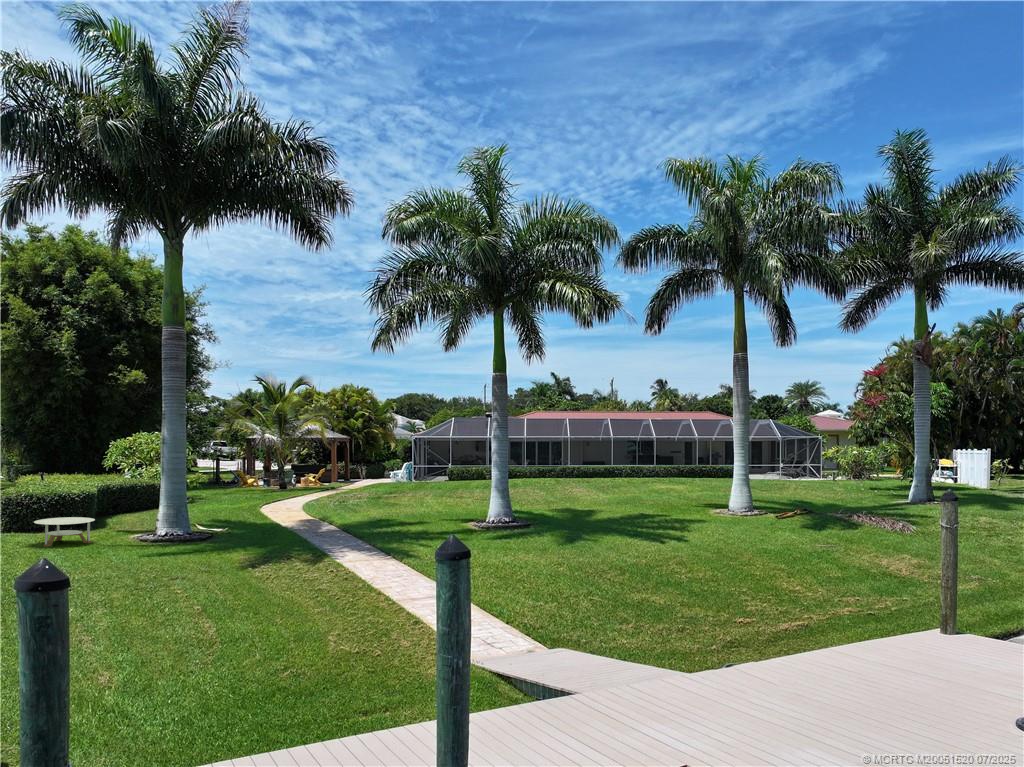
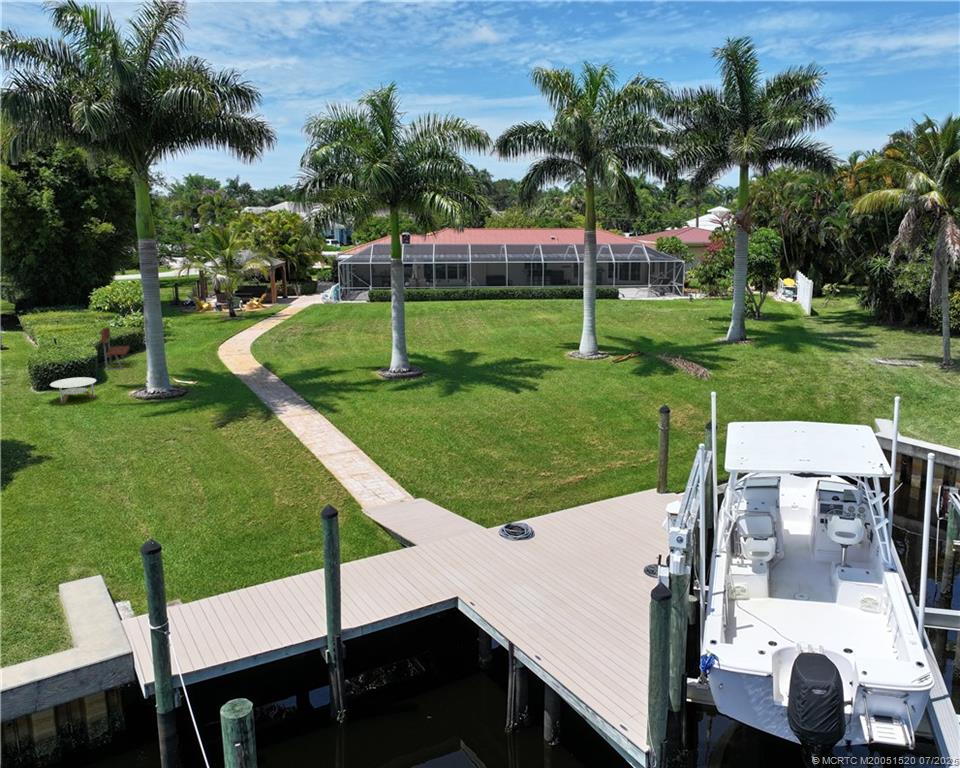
bench: none [109,469,144,523] -> present [100,327,130,370]

